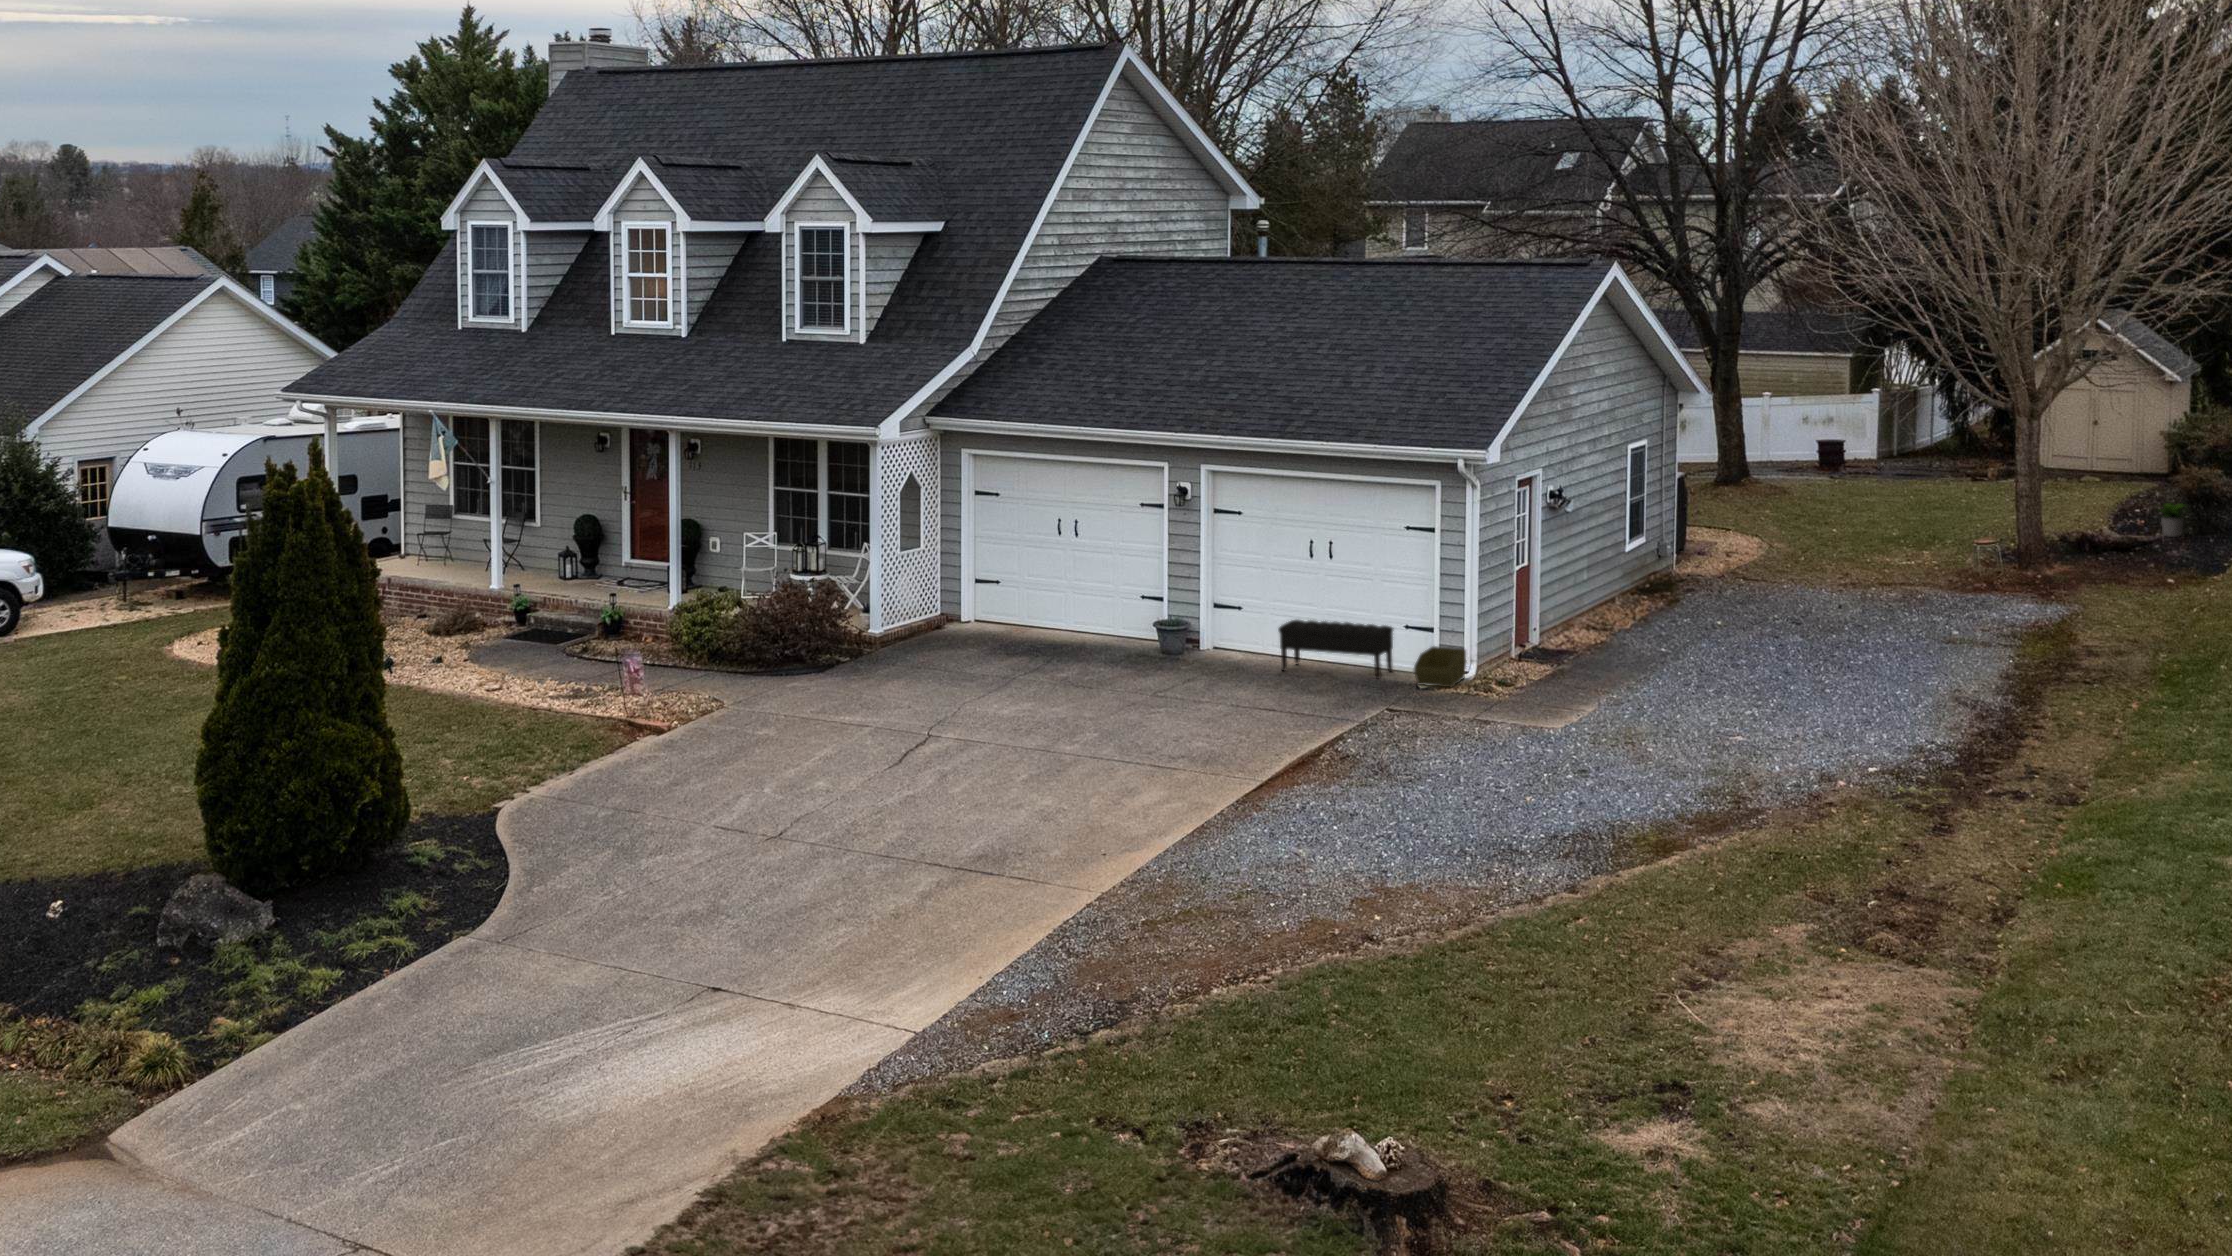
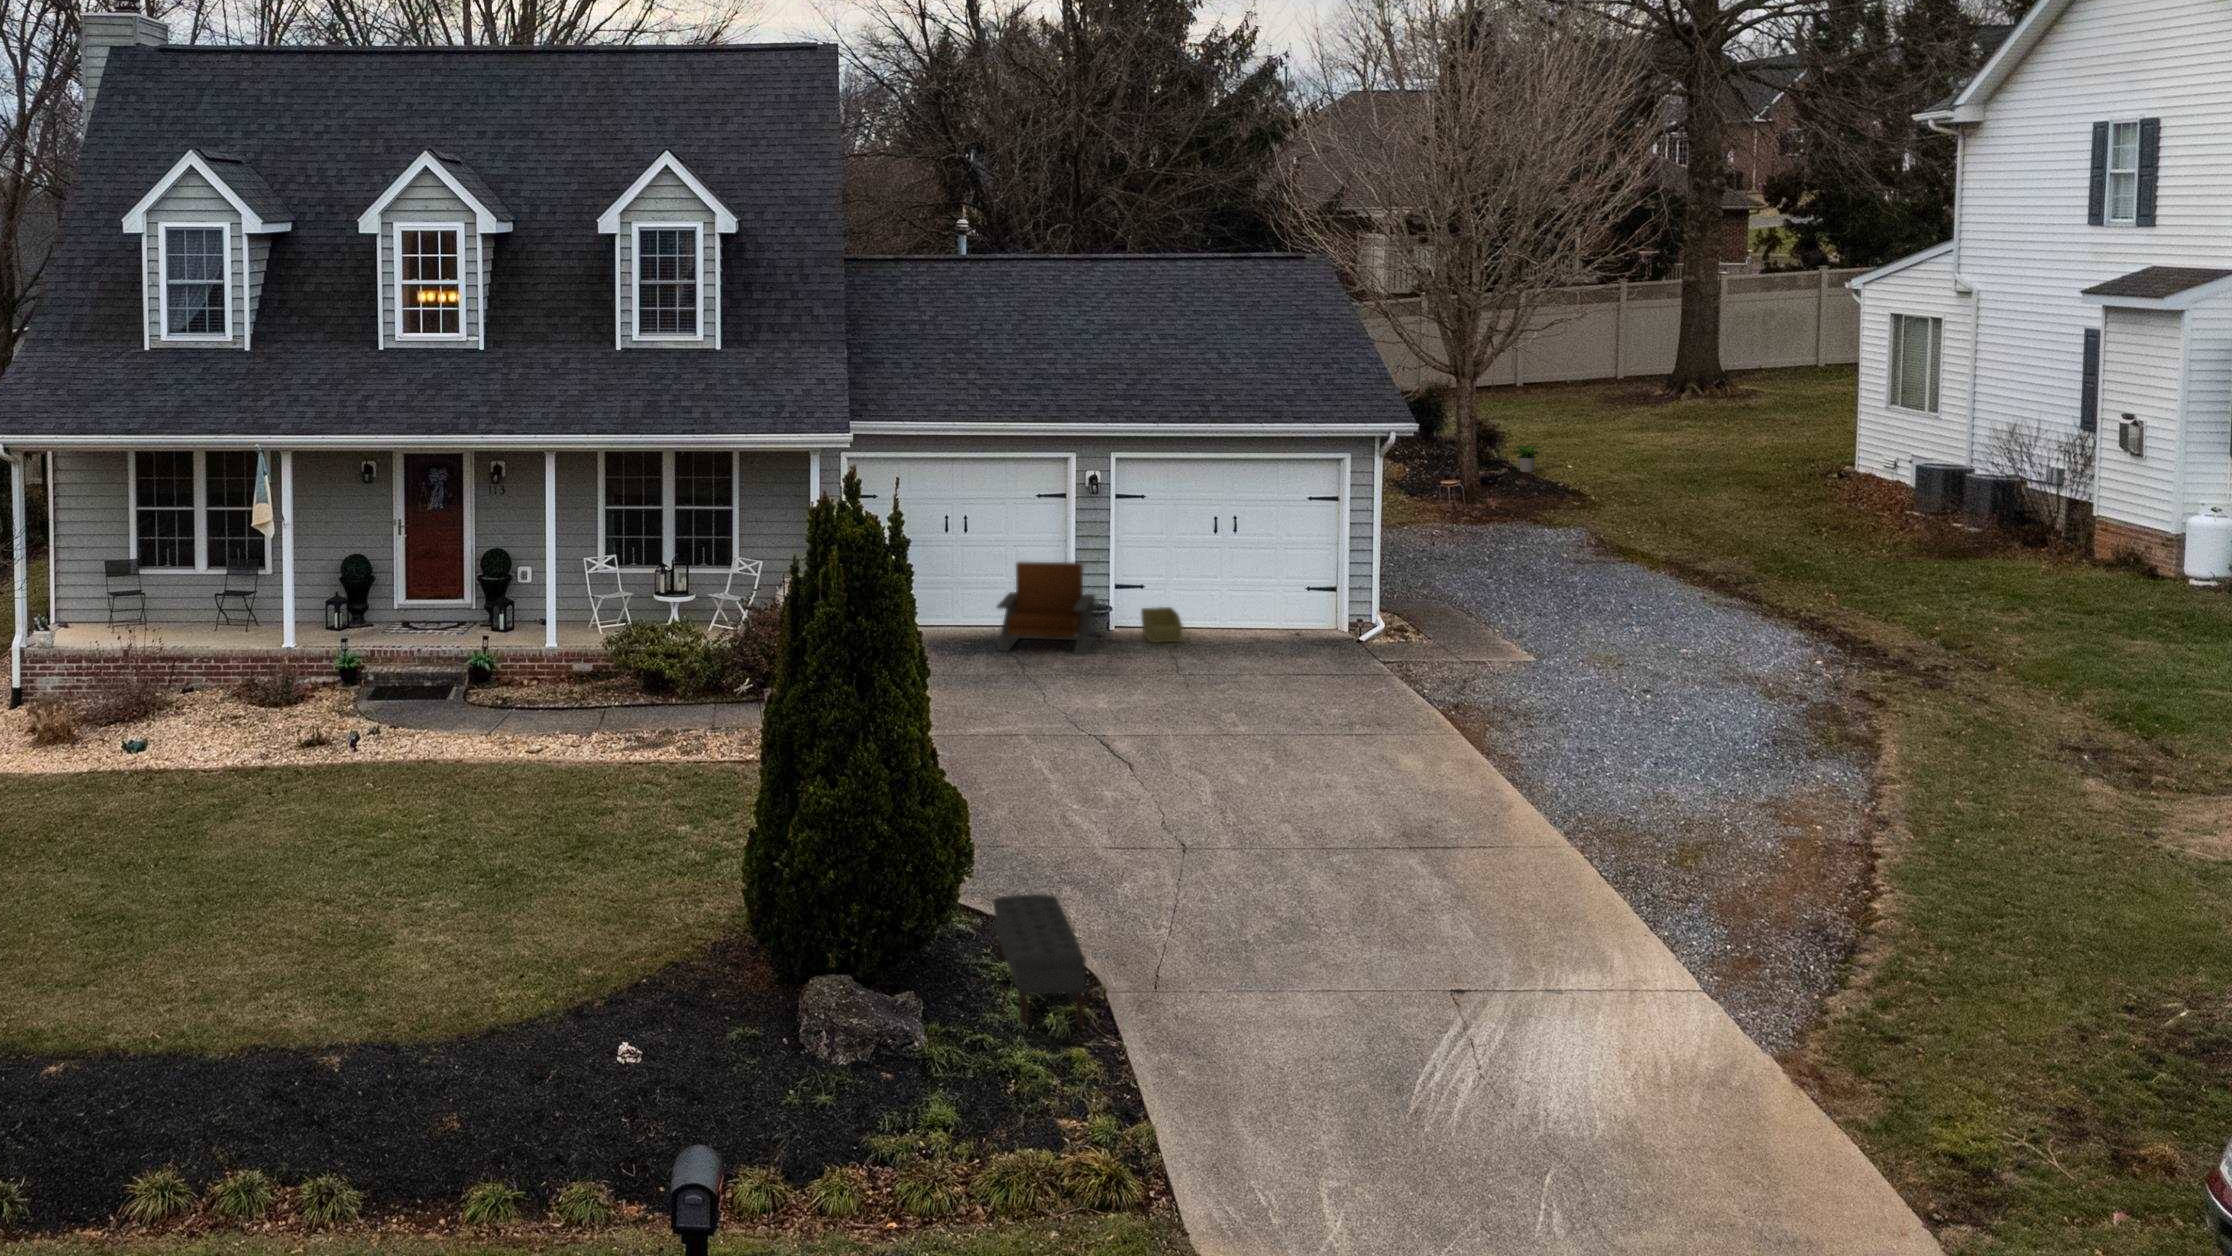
lounge chair: none [1055,571,1173,671] -> present [997,561,1095,654]
bench: present [1278,620,1394,678] -> present [993,894,1086,1030]
storage bin: present [1414,646,1467,687] -> present [1141,607,1183,642]

